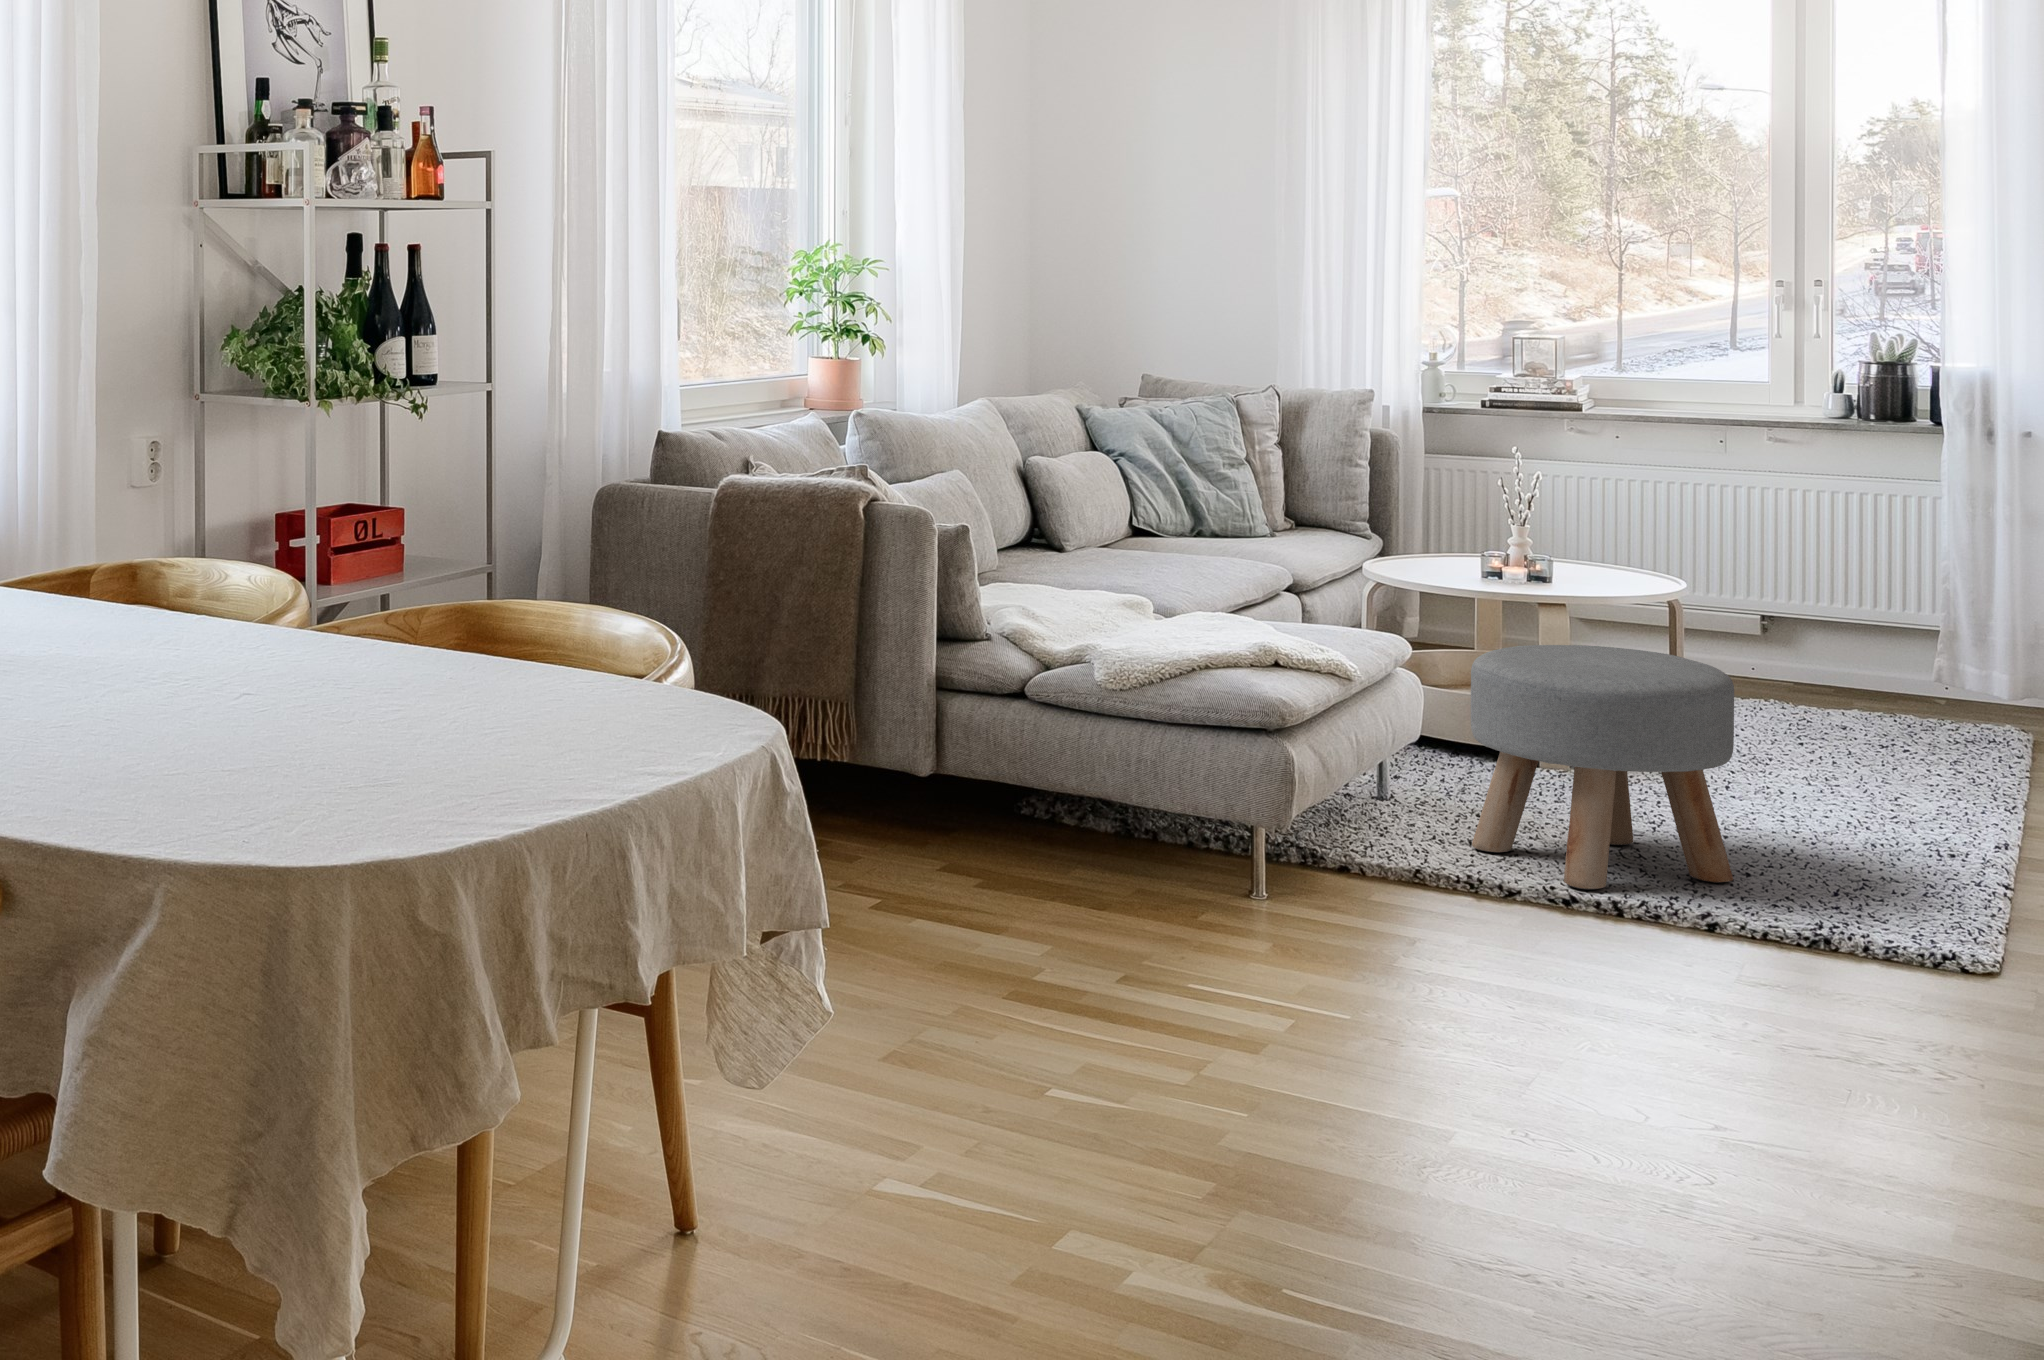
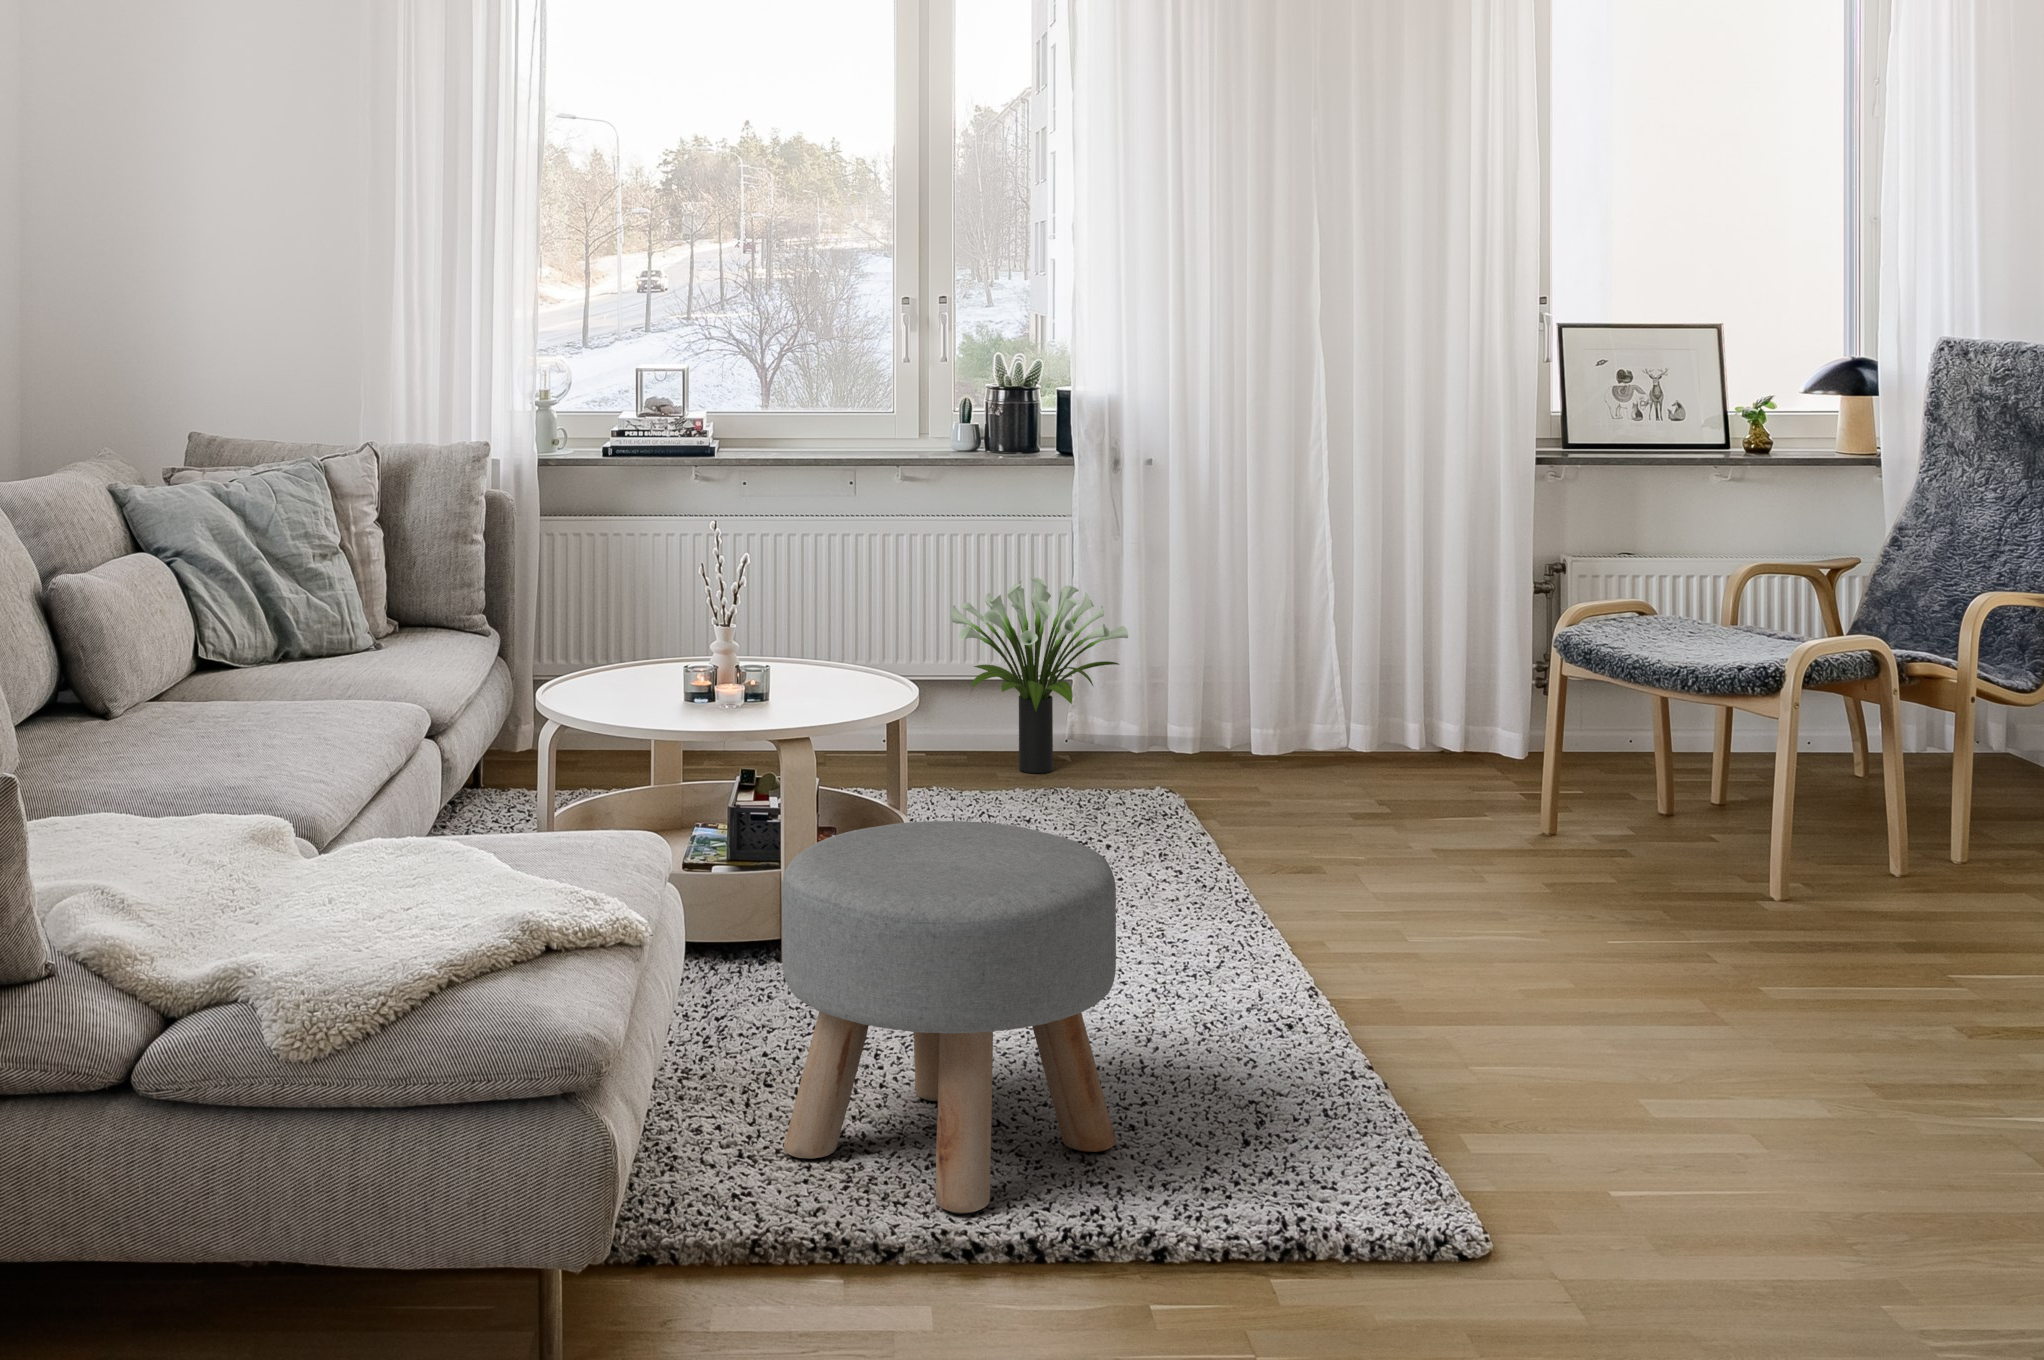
potted plant: none [1799,528,1984,700] -> present [951,577,1128,773]

